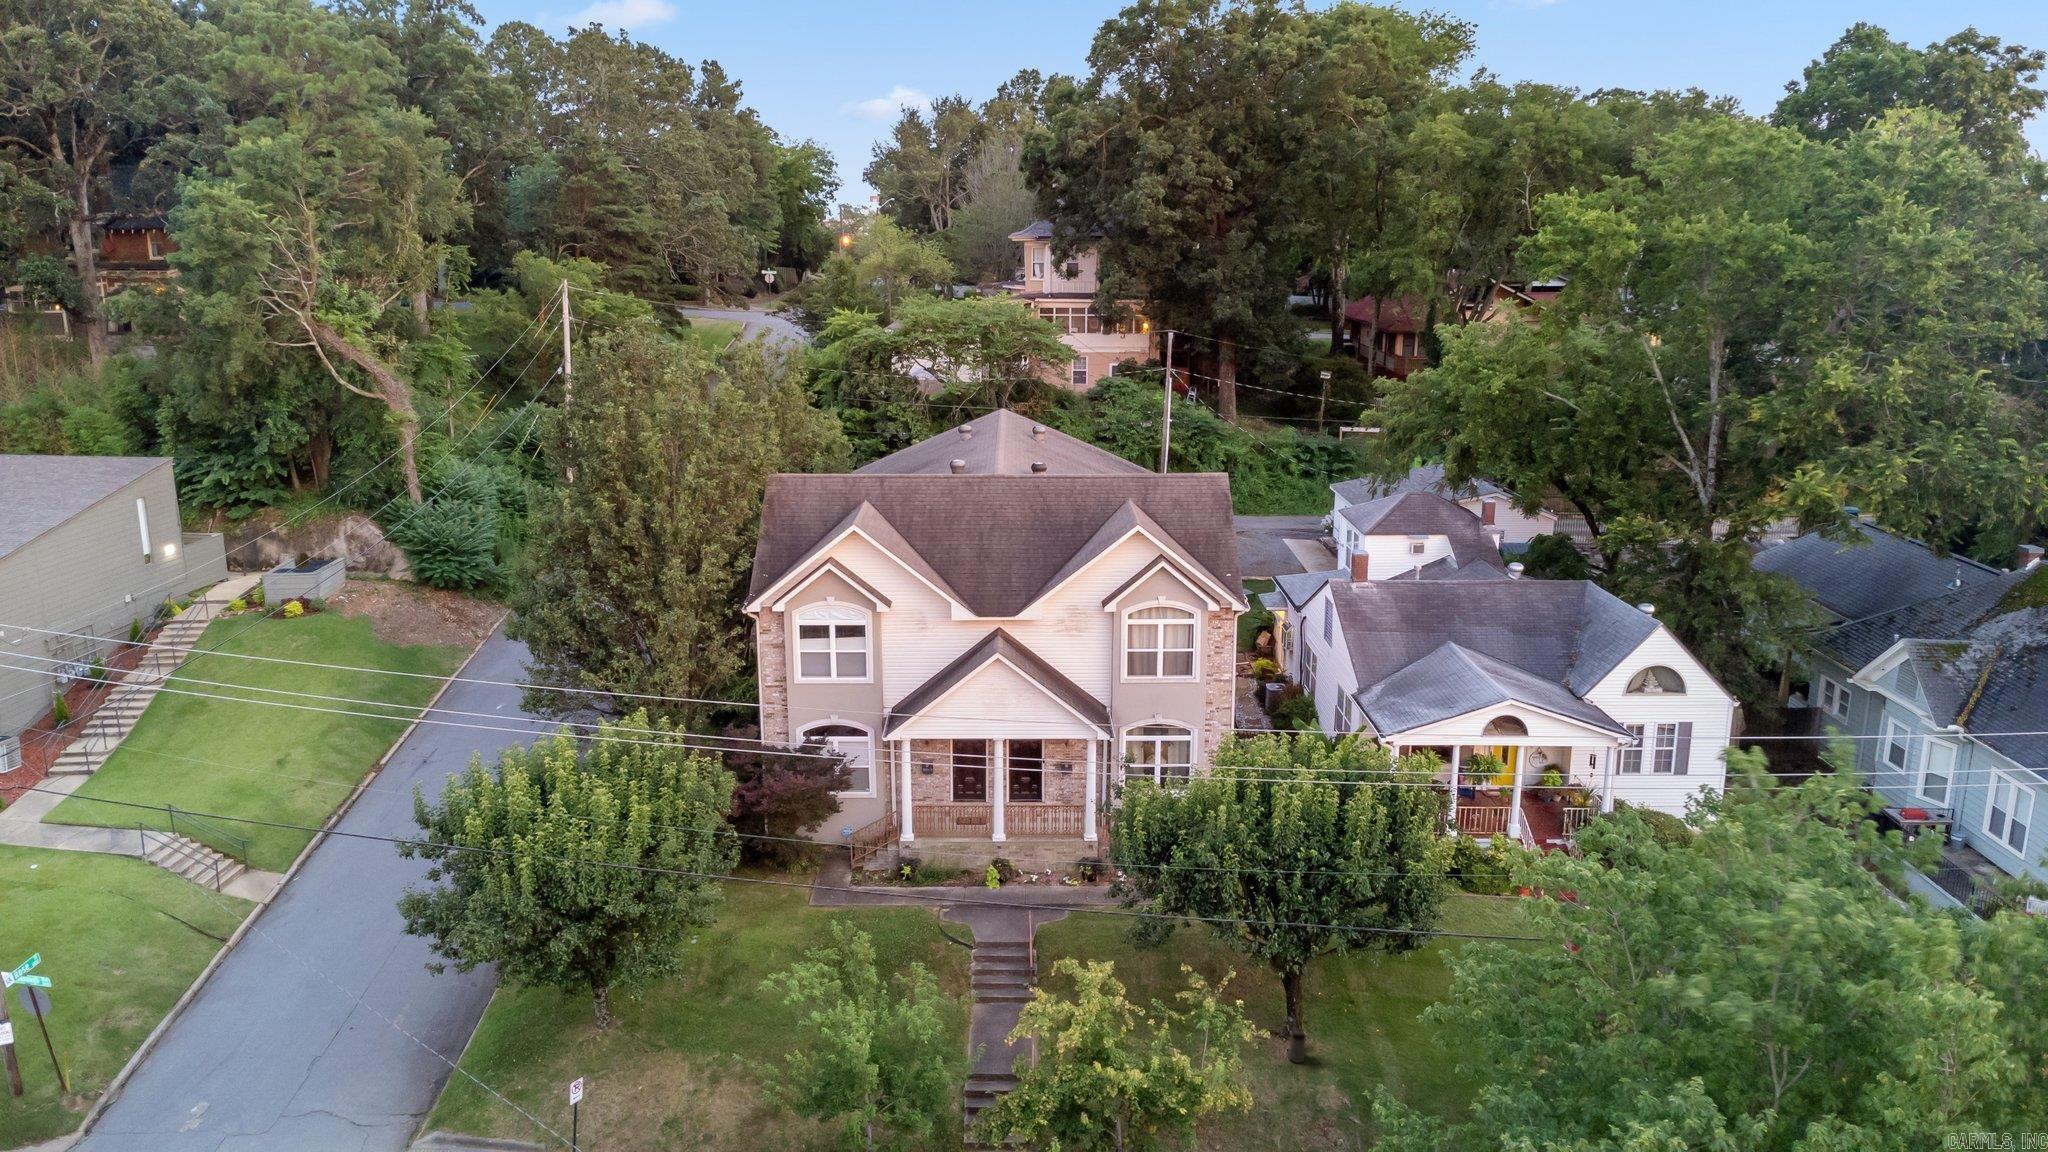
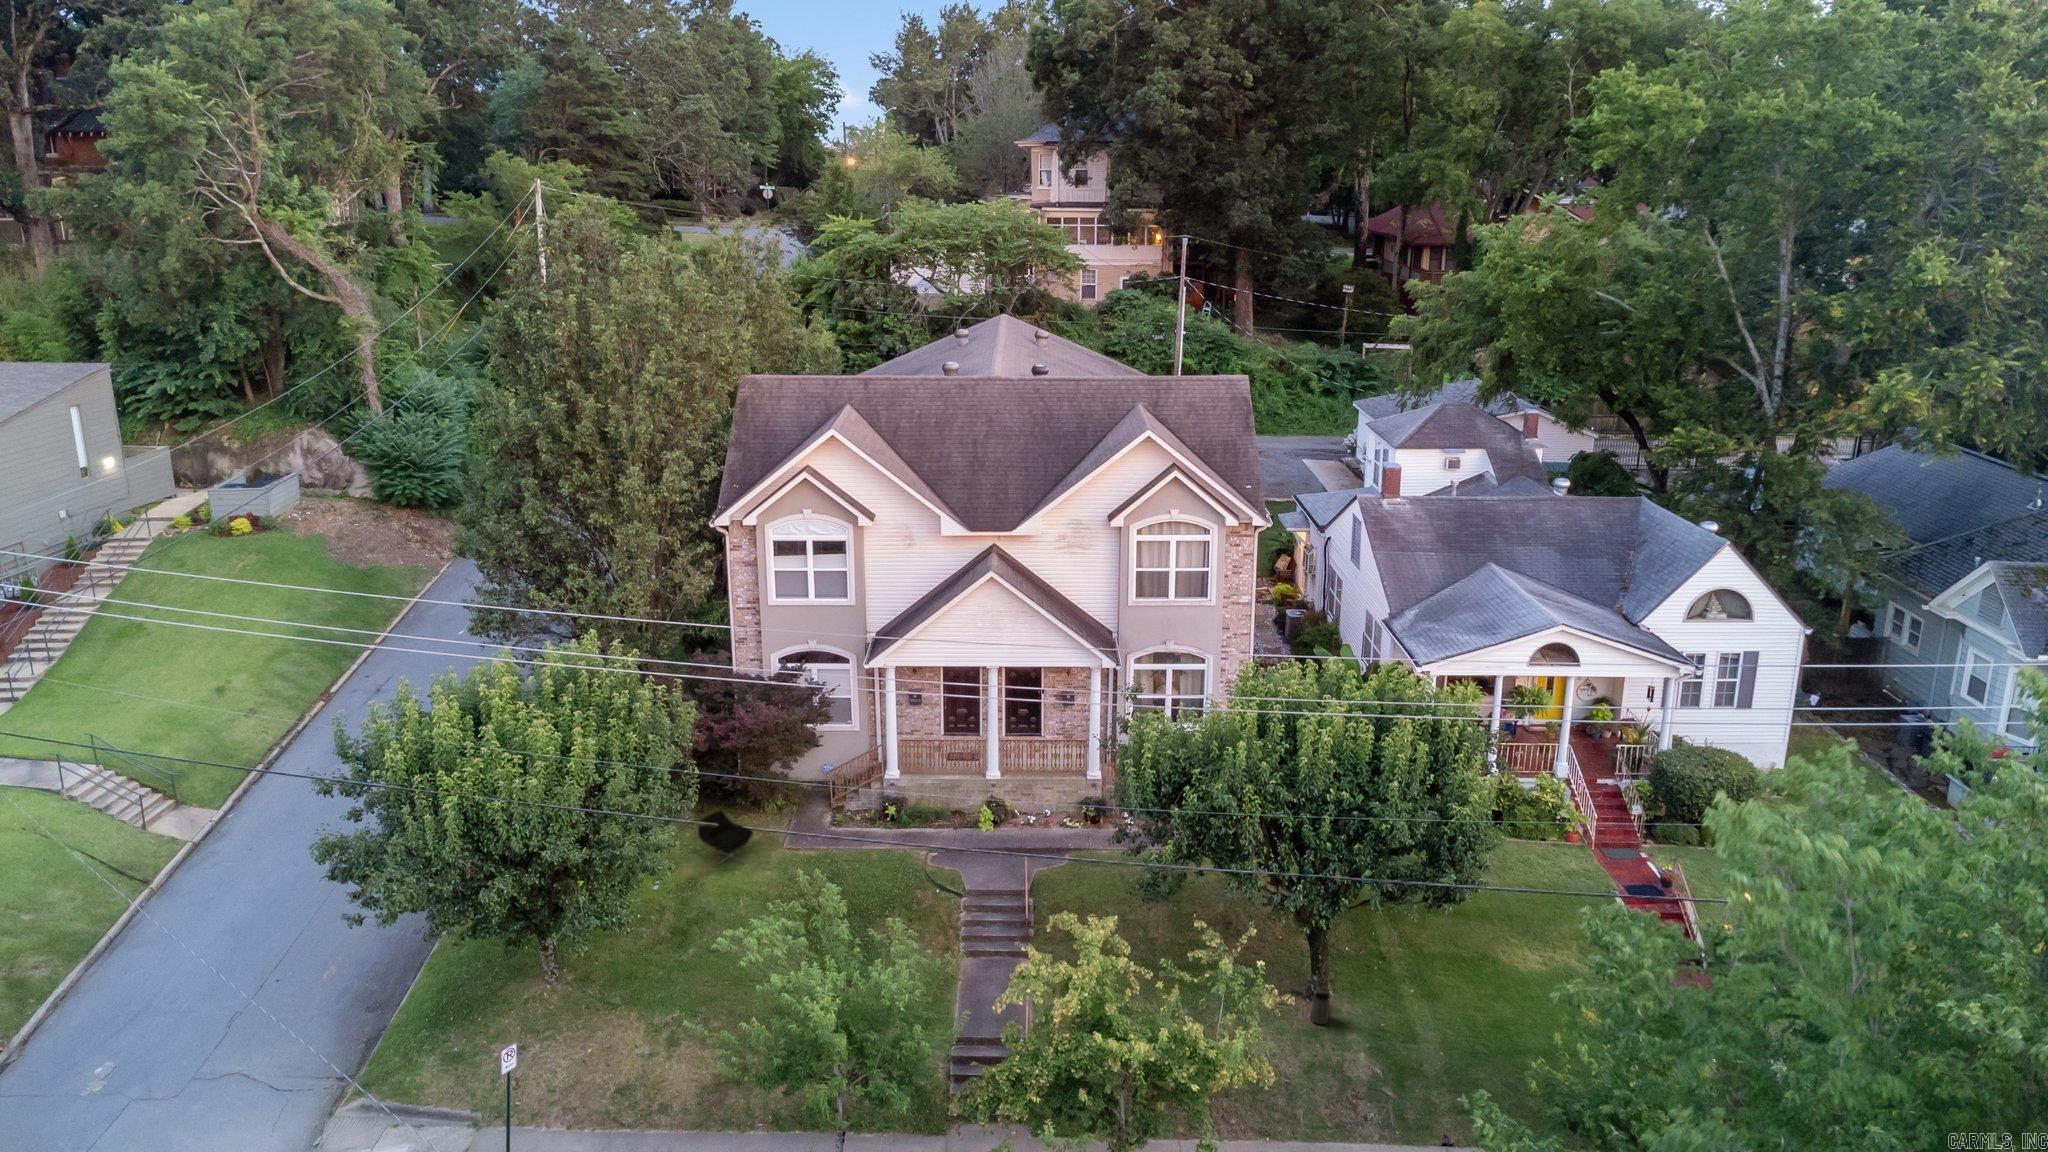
lounge chair: none [729,870,780,921] -> present [698,810,753,864]

